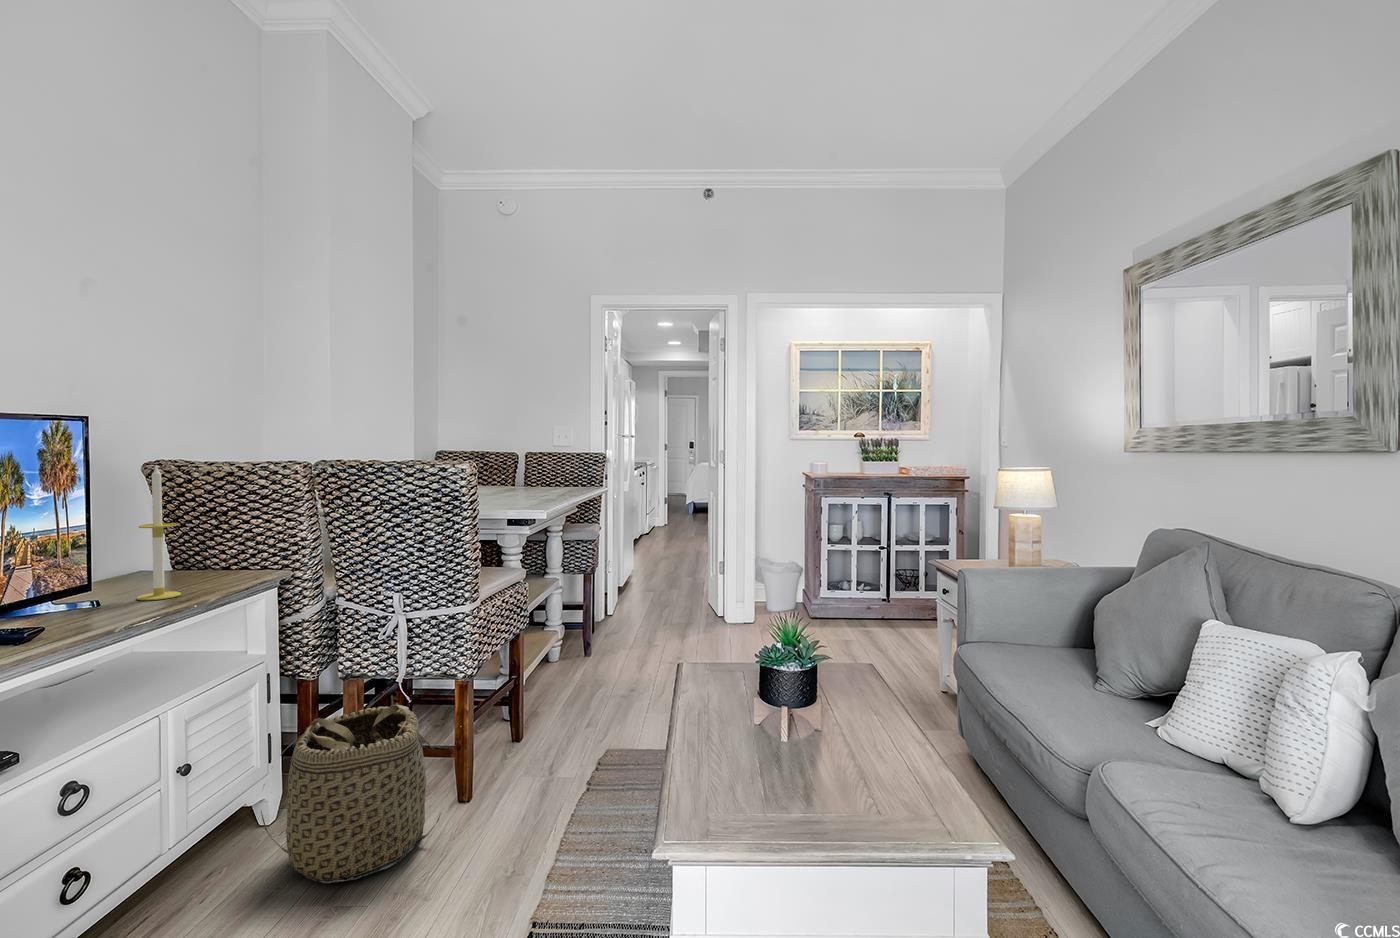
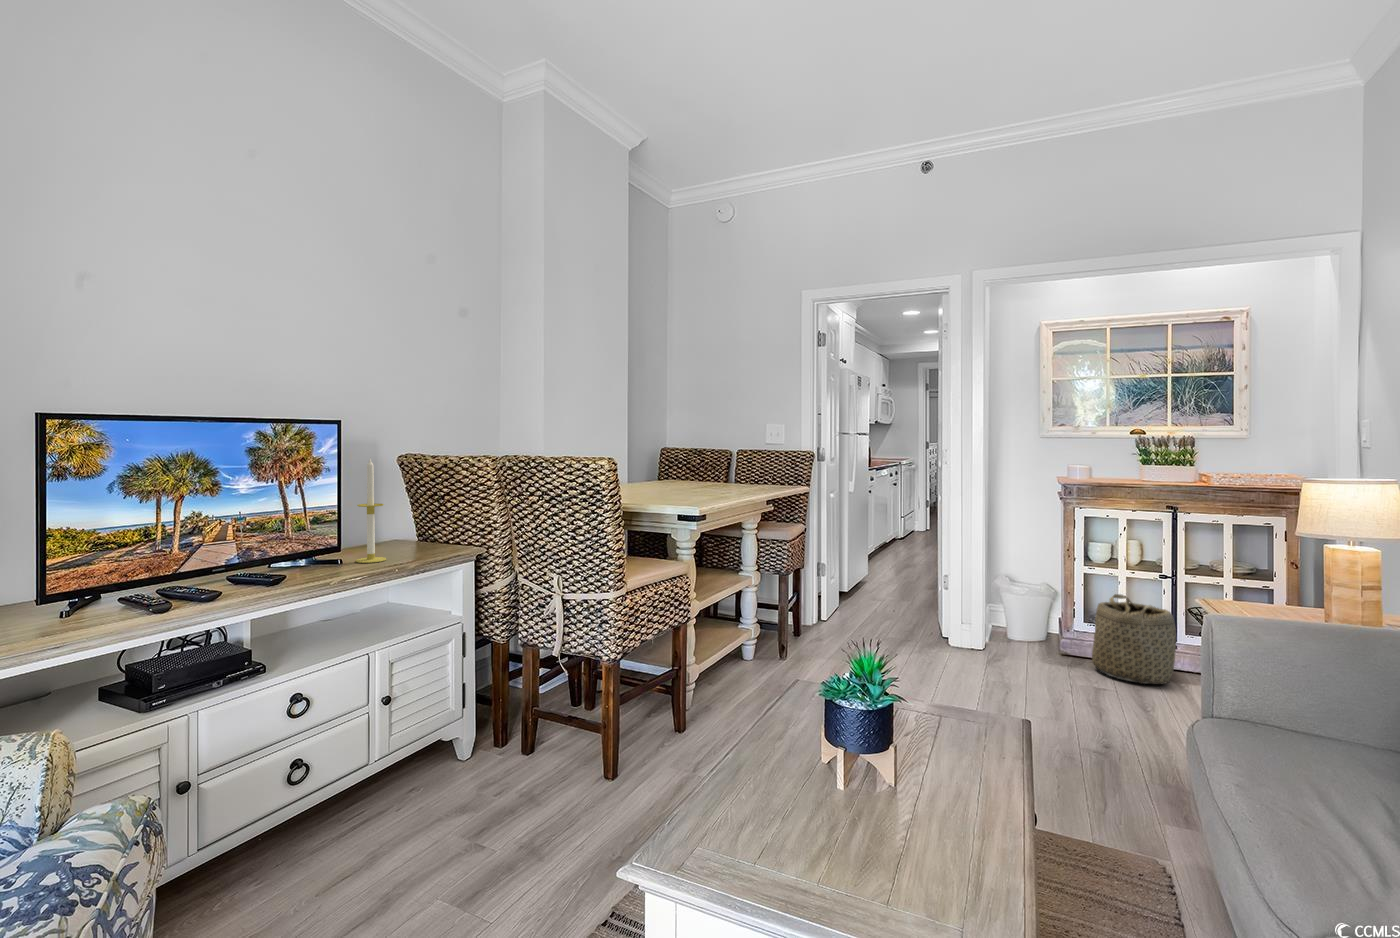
basket: present [261,705,441,883] -> present [1092,594,1176,684]

